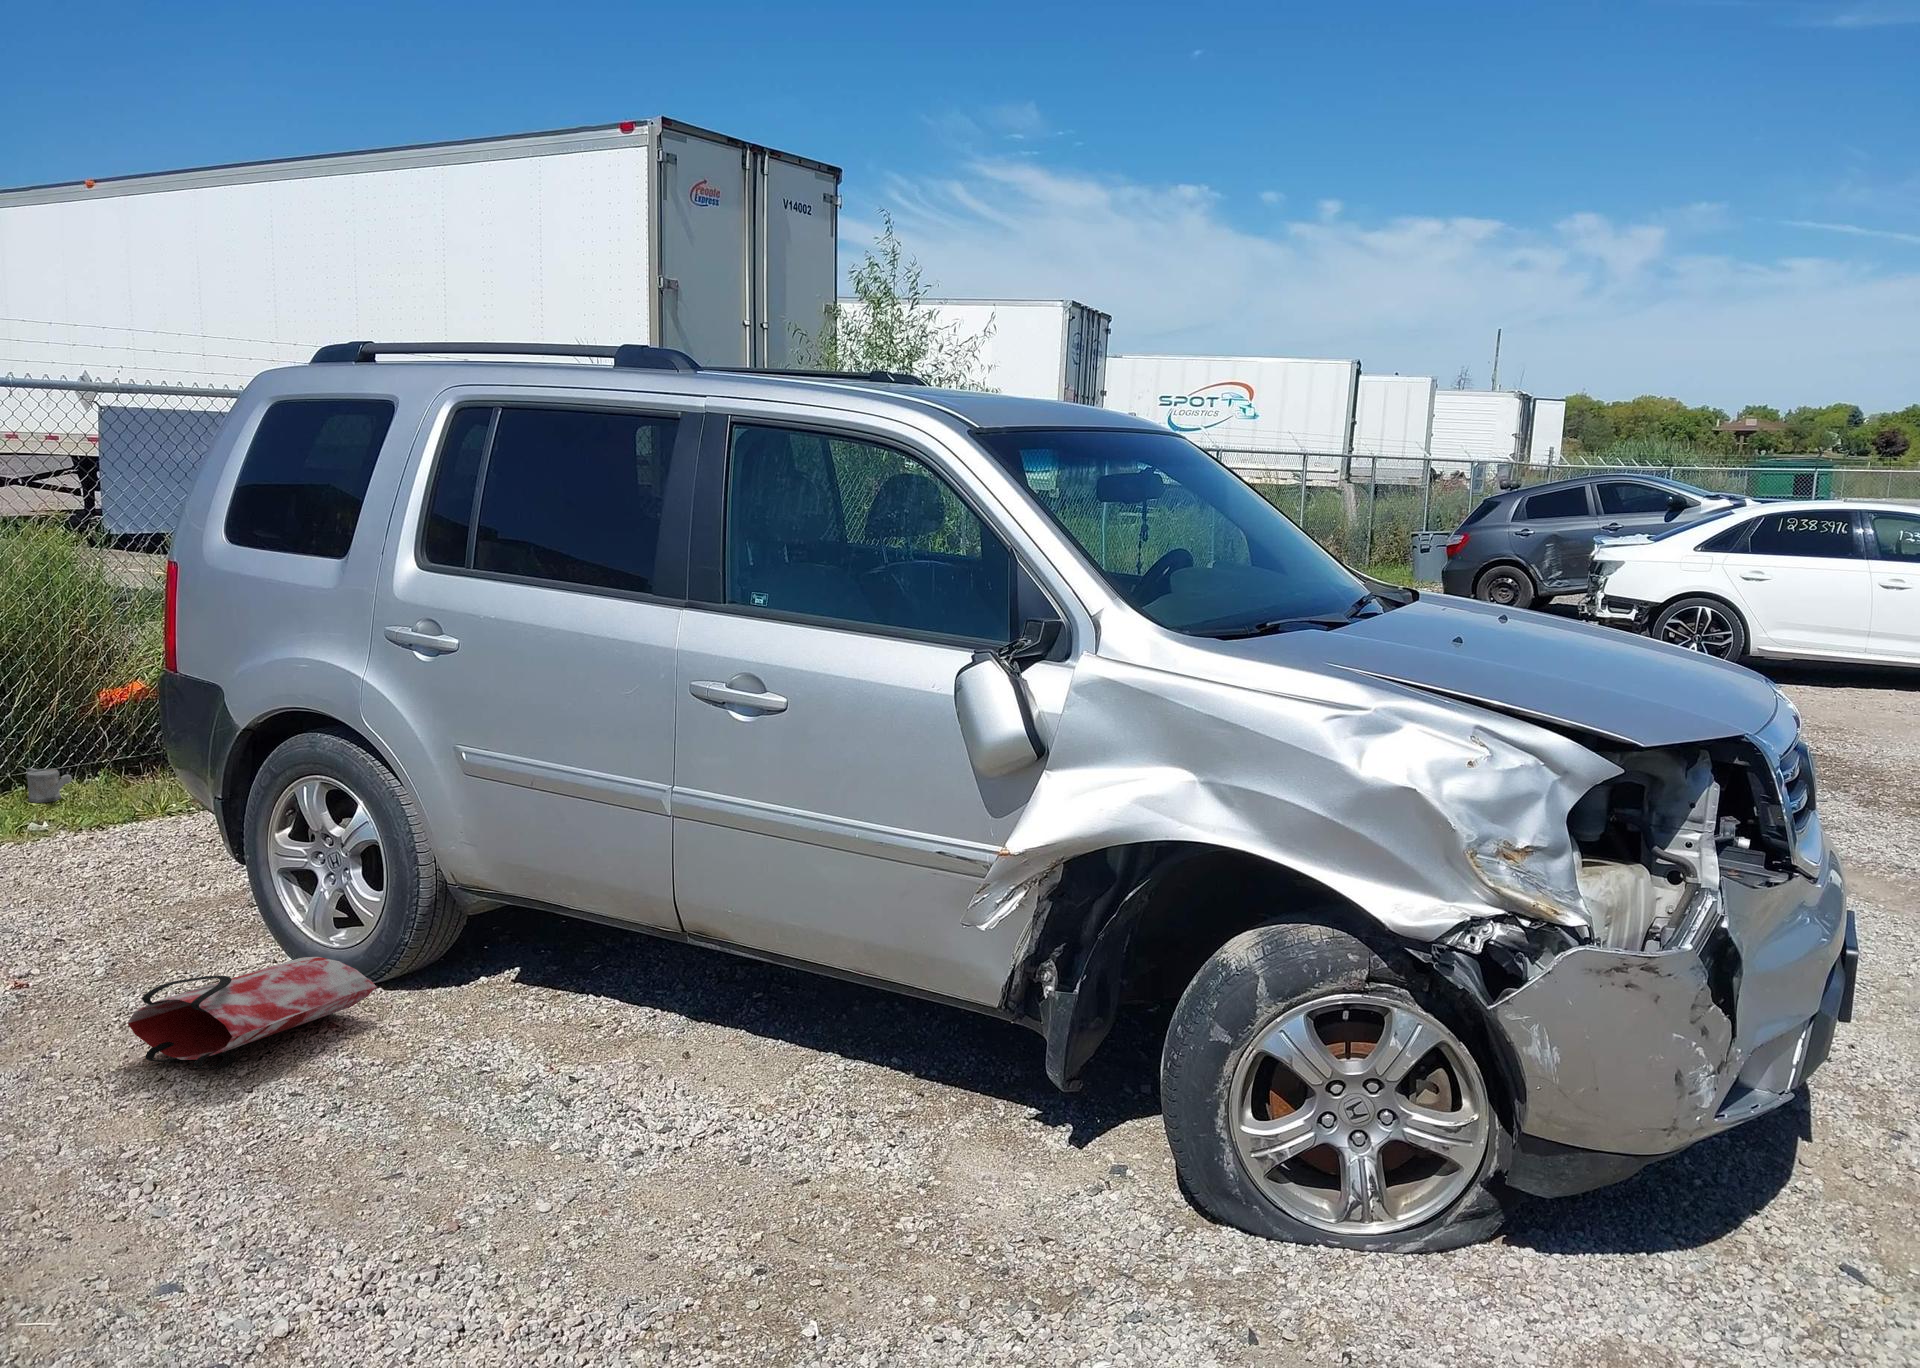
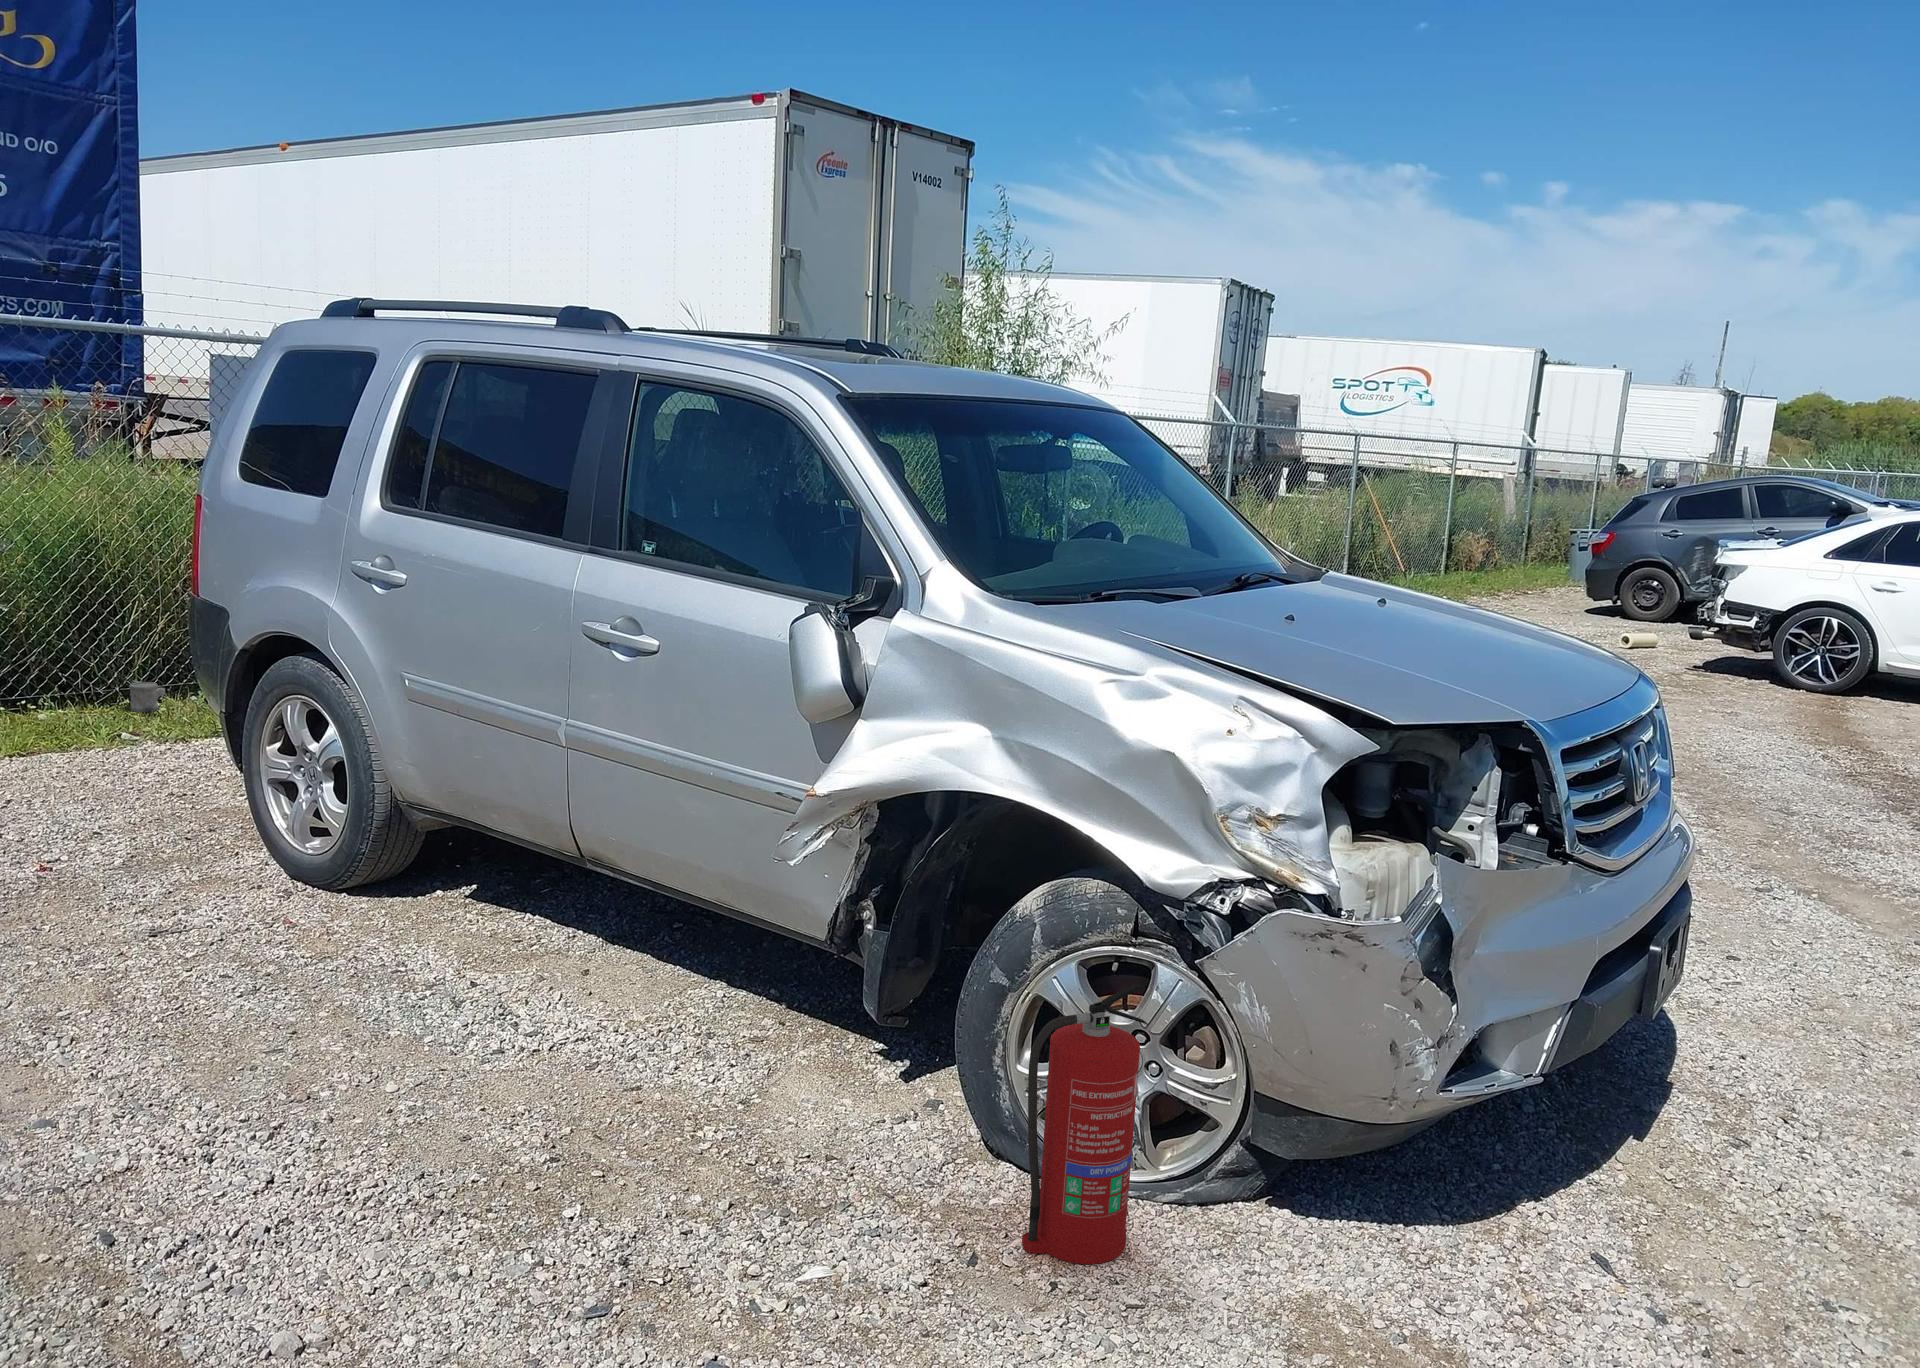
bag: present [128,957,377,1069] -> none [104,857,333,948]
fire extinguisher: none [1285,1029,1403,1327] -> present [1022,983,1148,1265]

